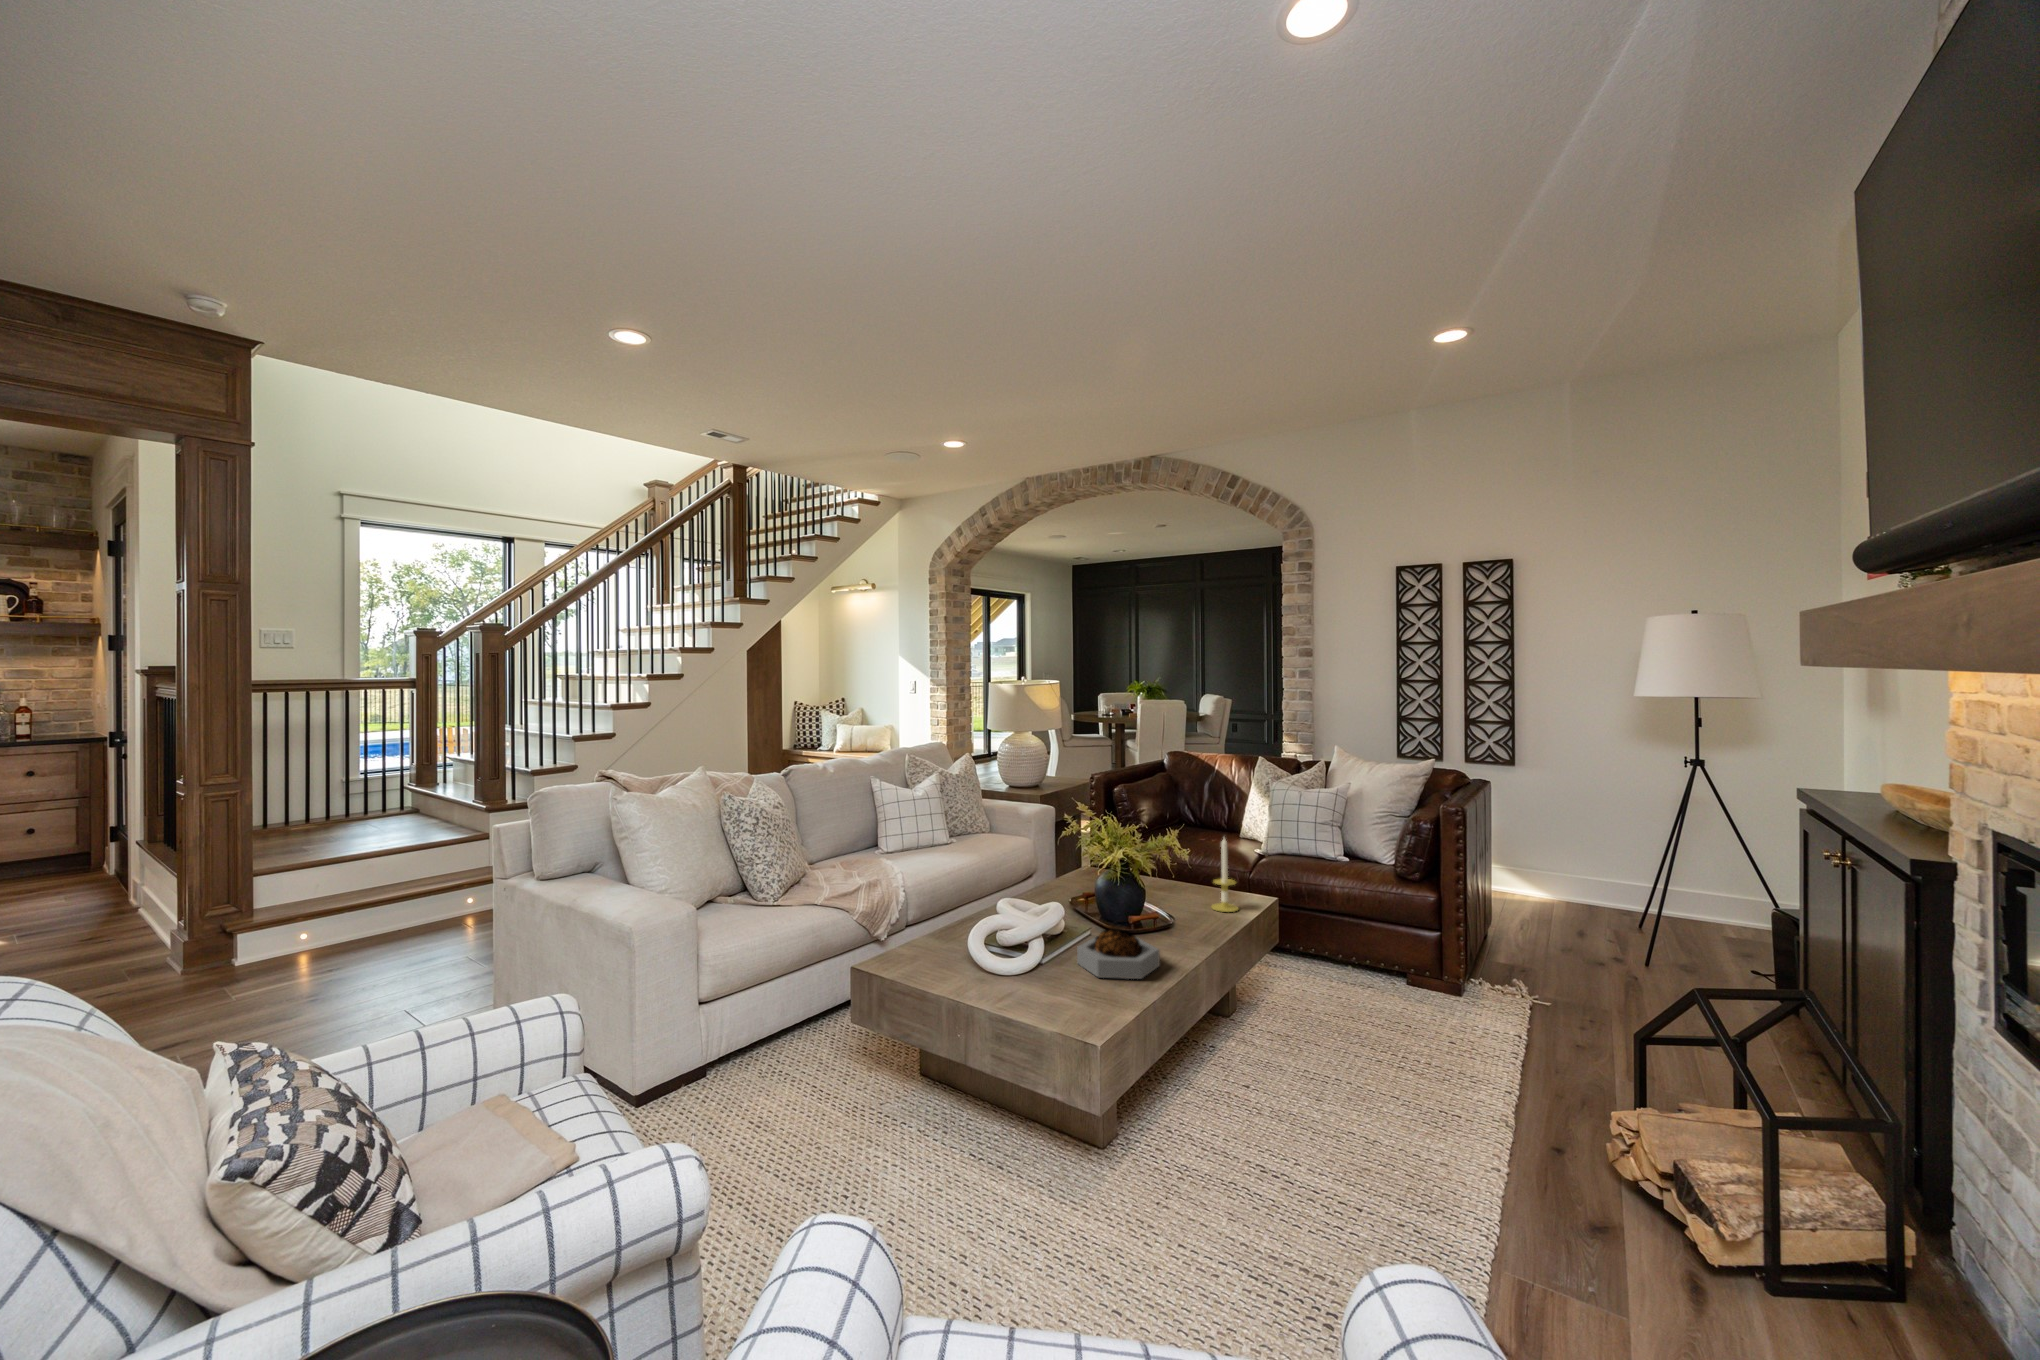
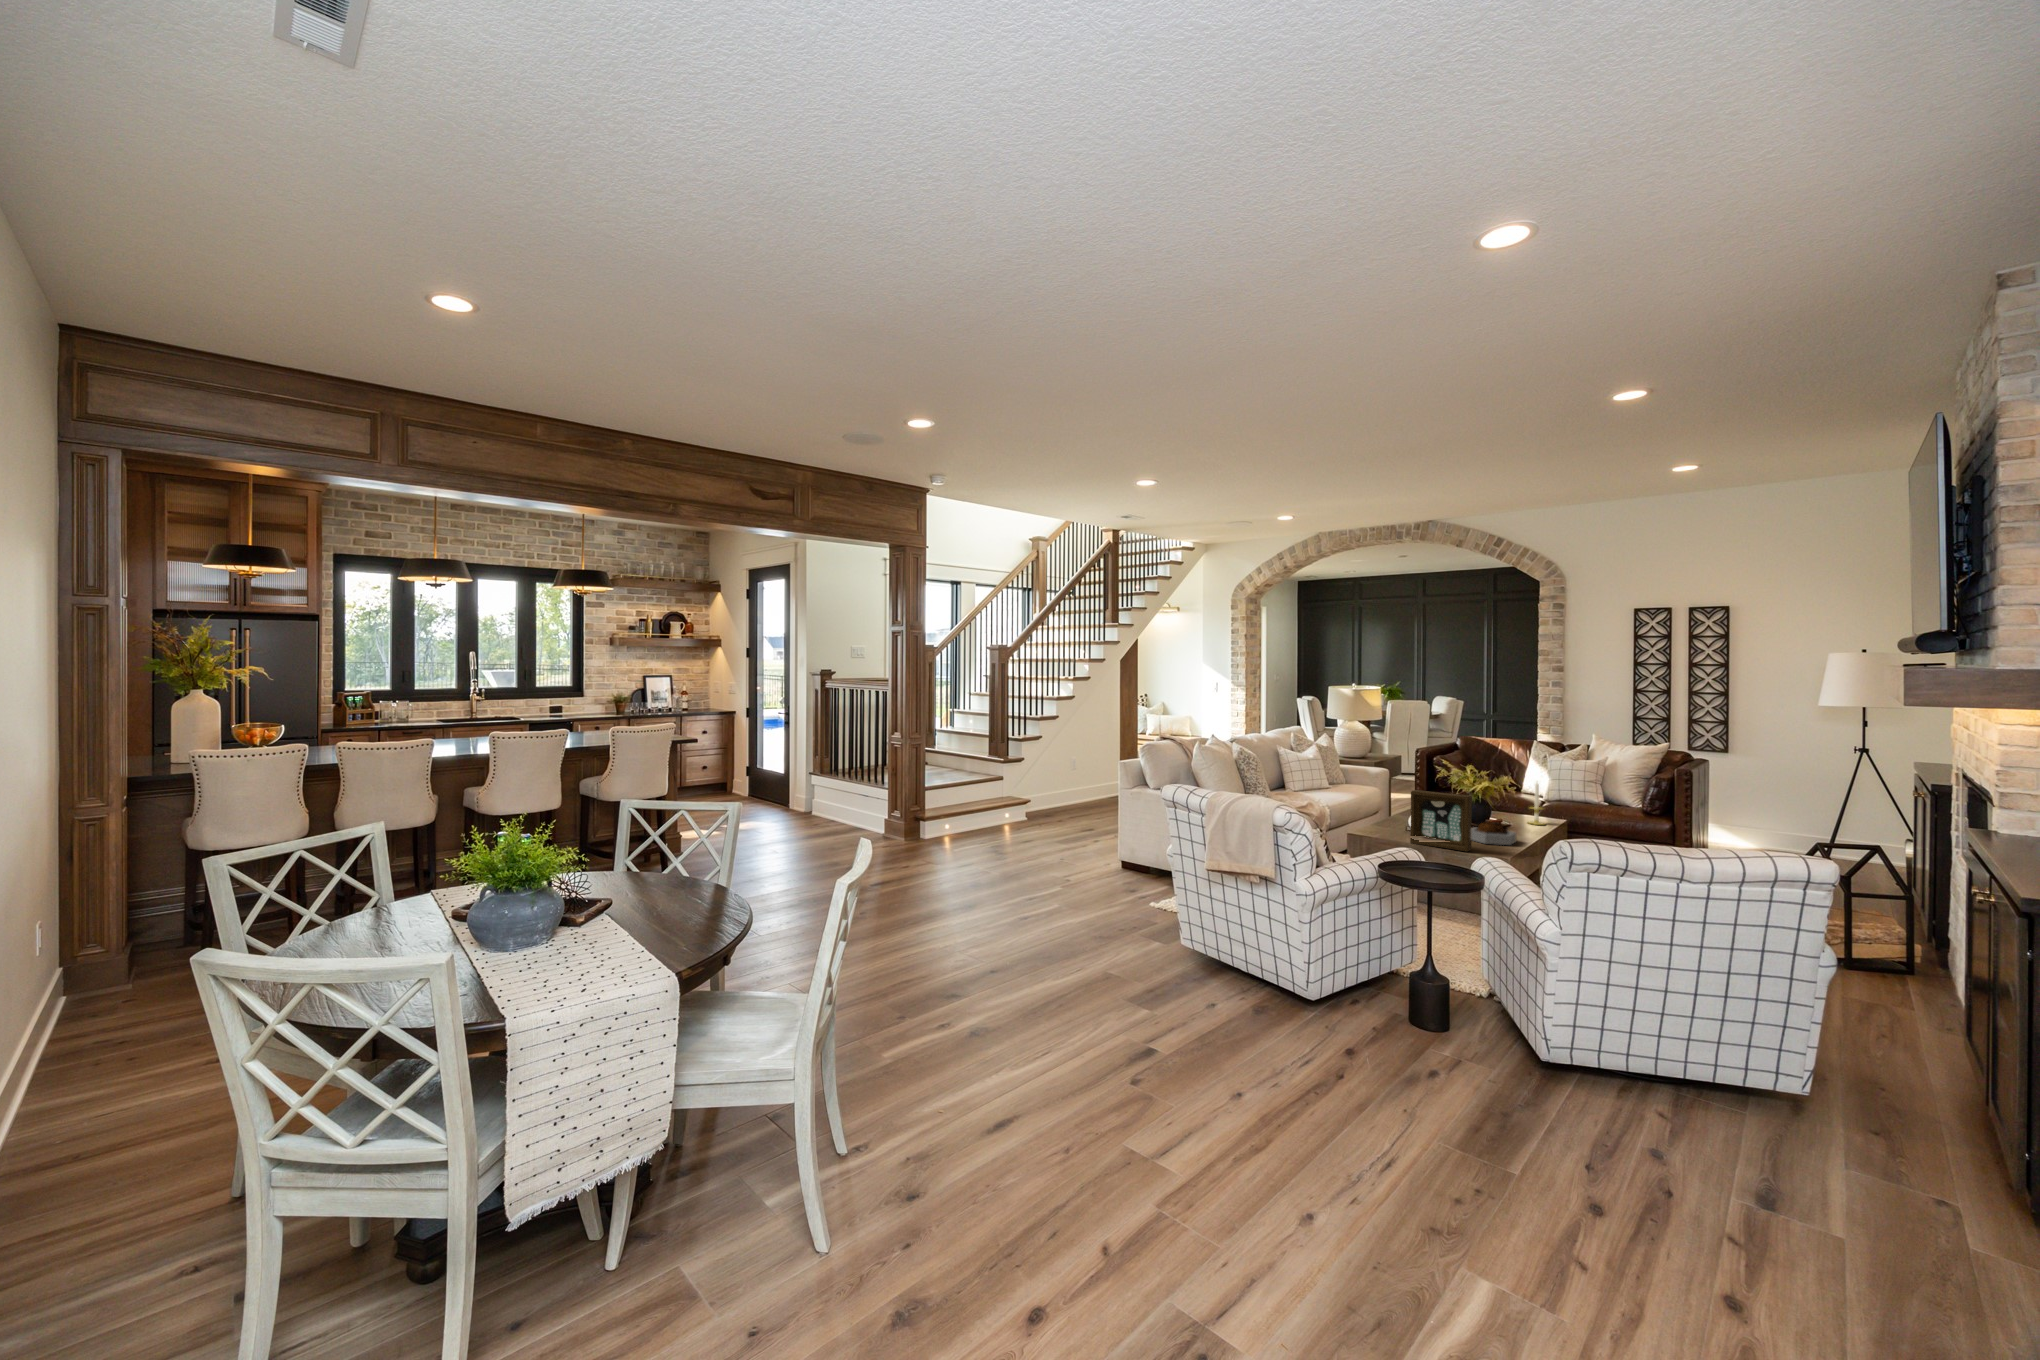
picture frame: none [957,880,1056,1009] -> present [1410,790,1472,851]

